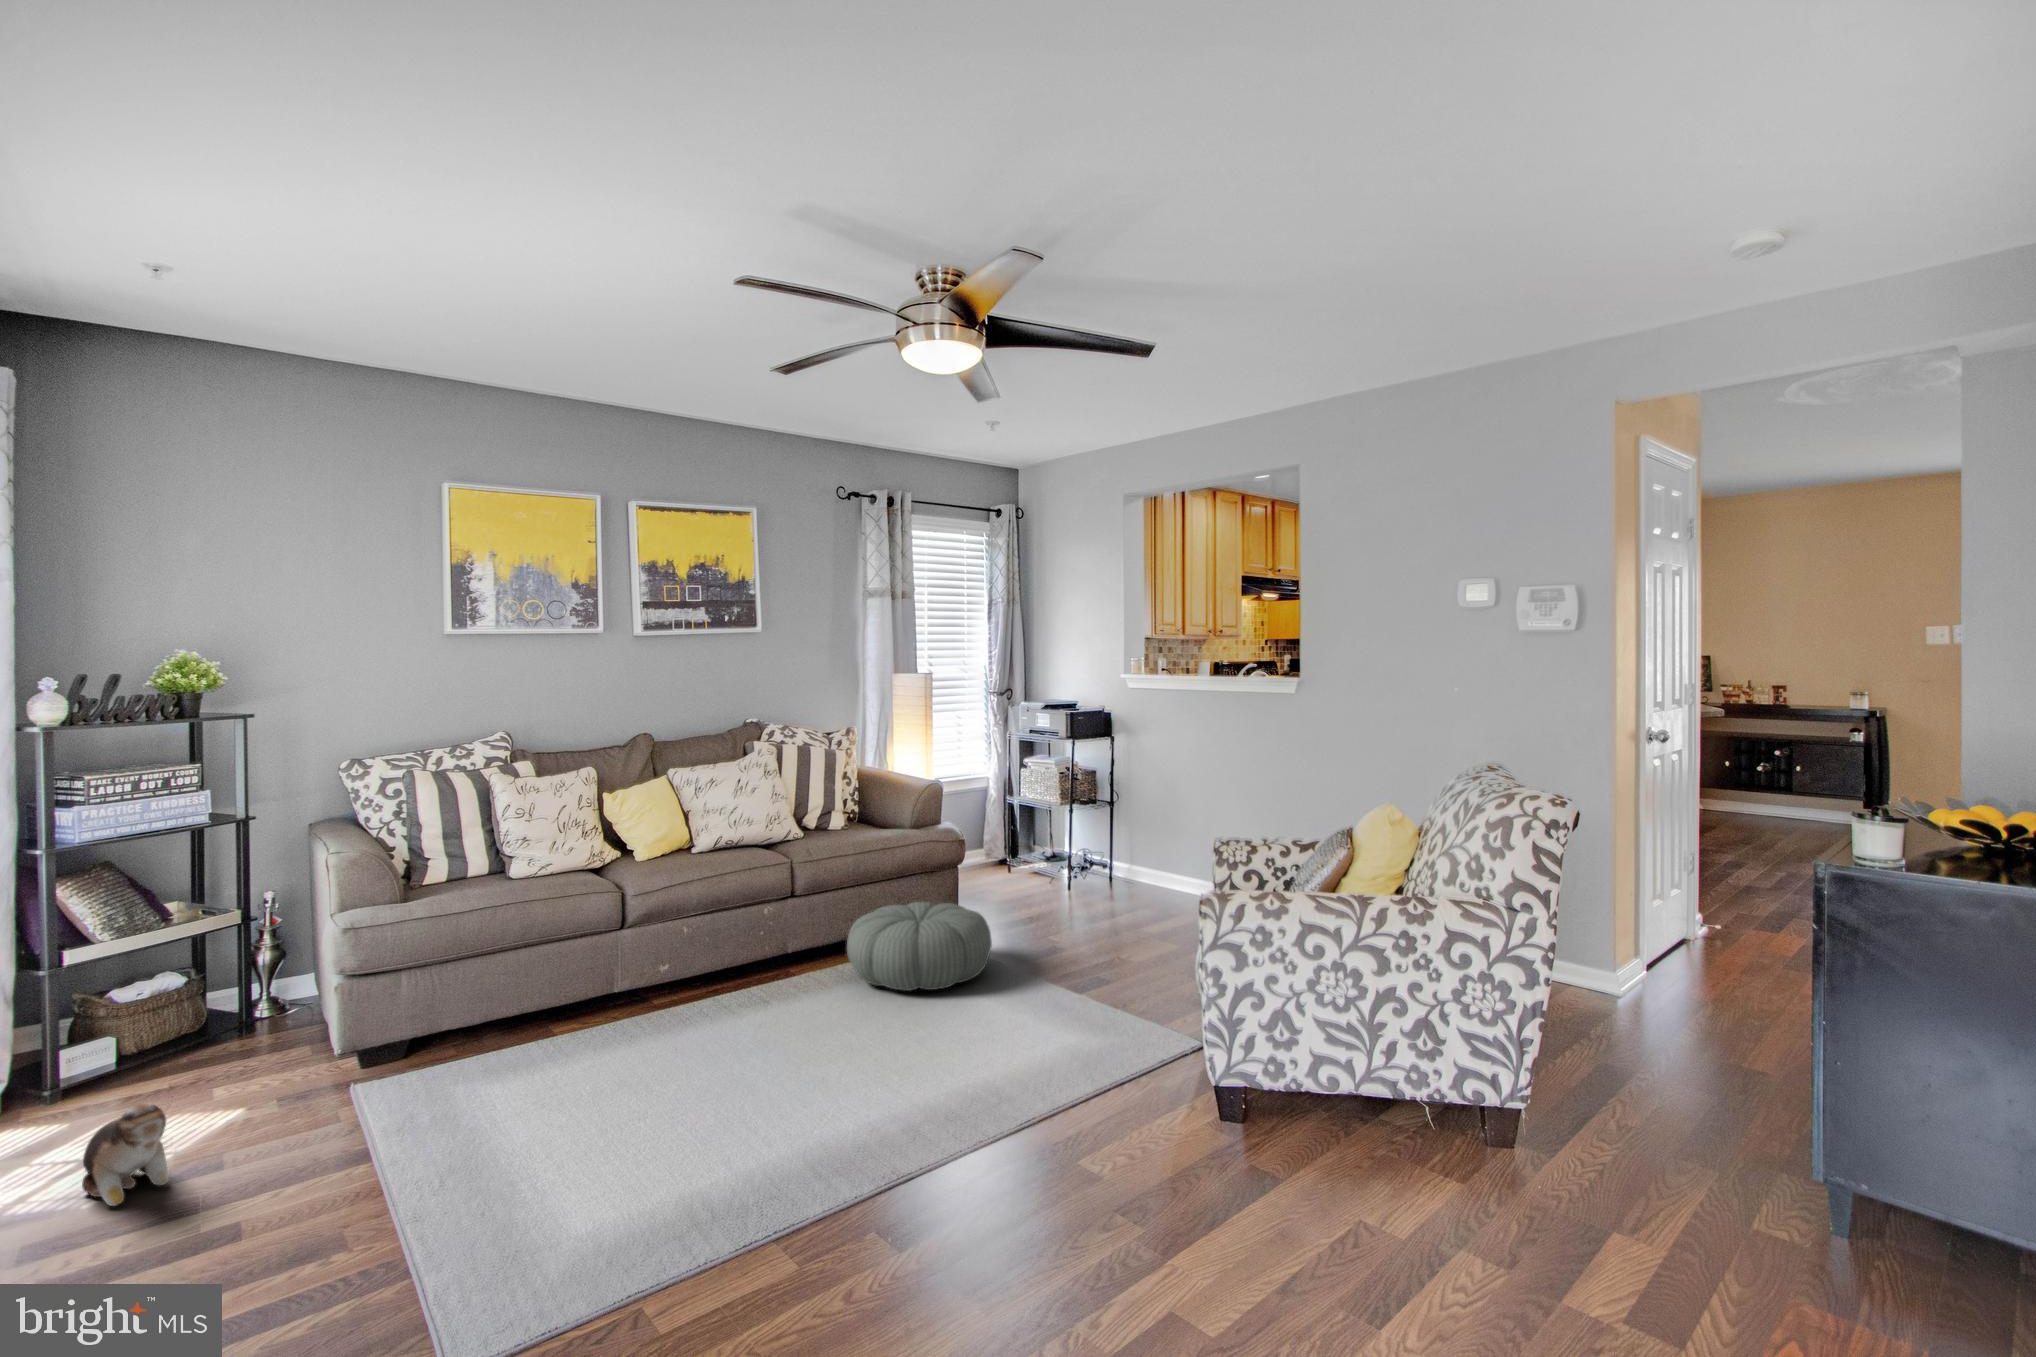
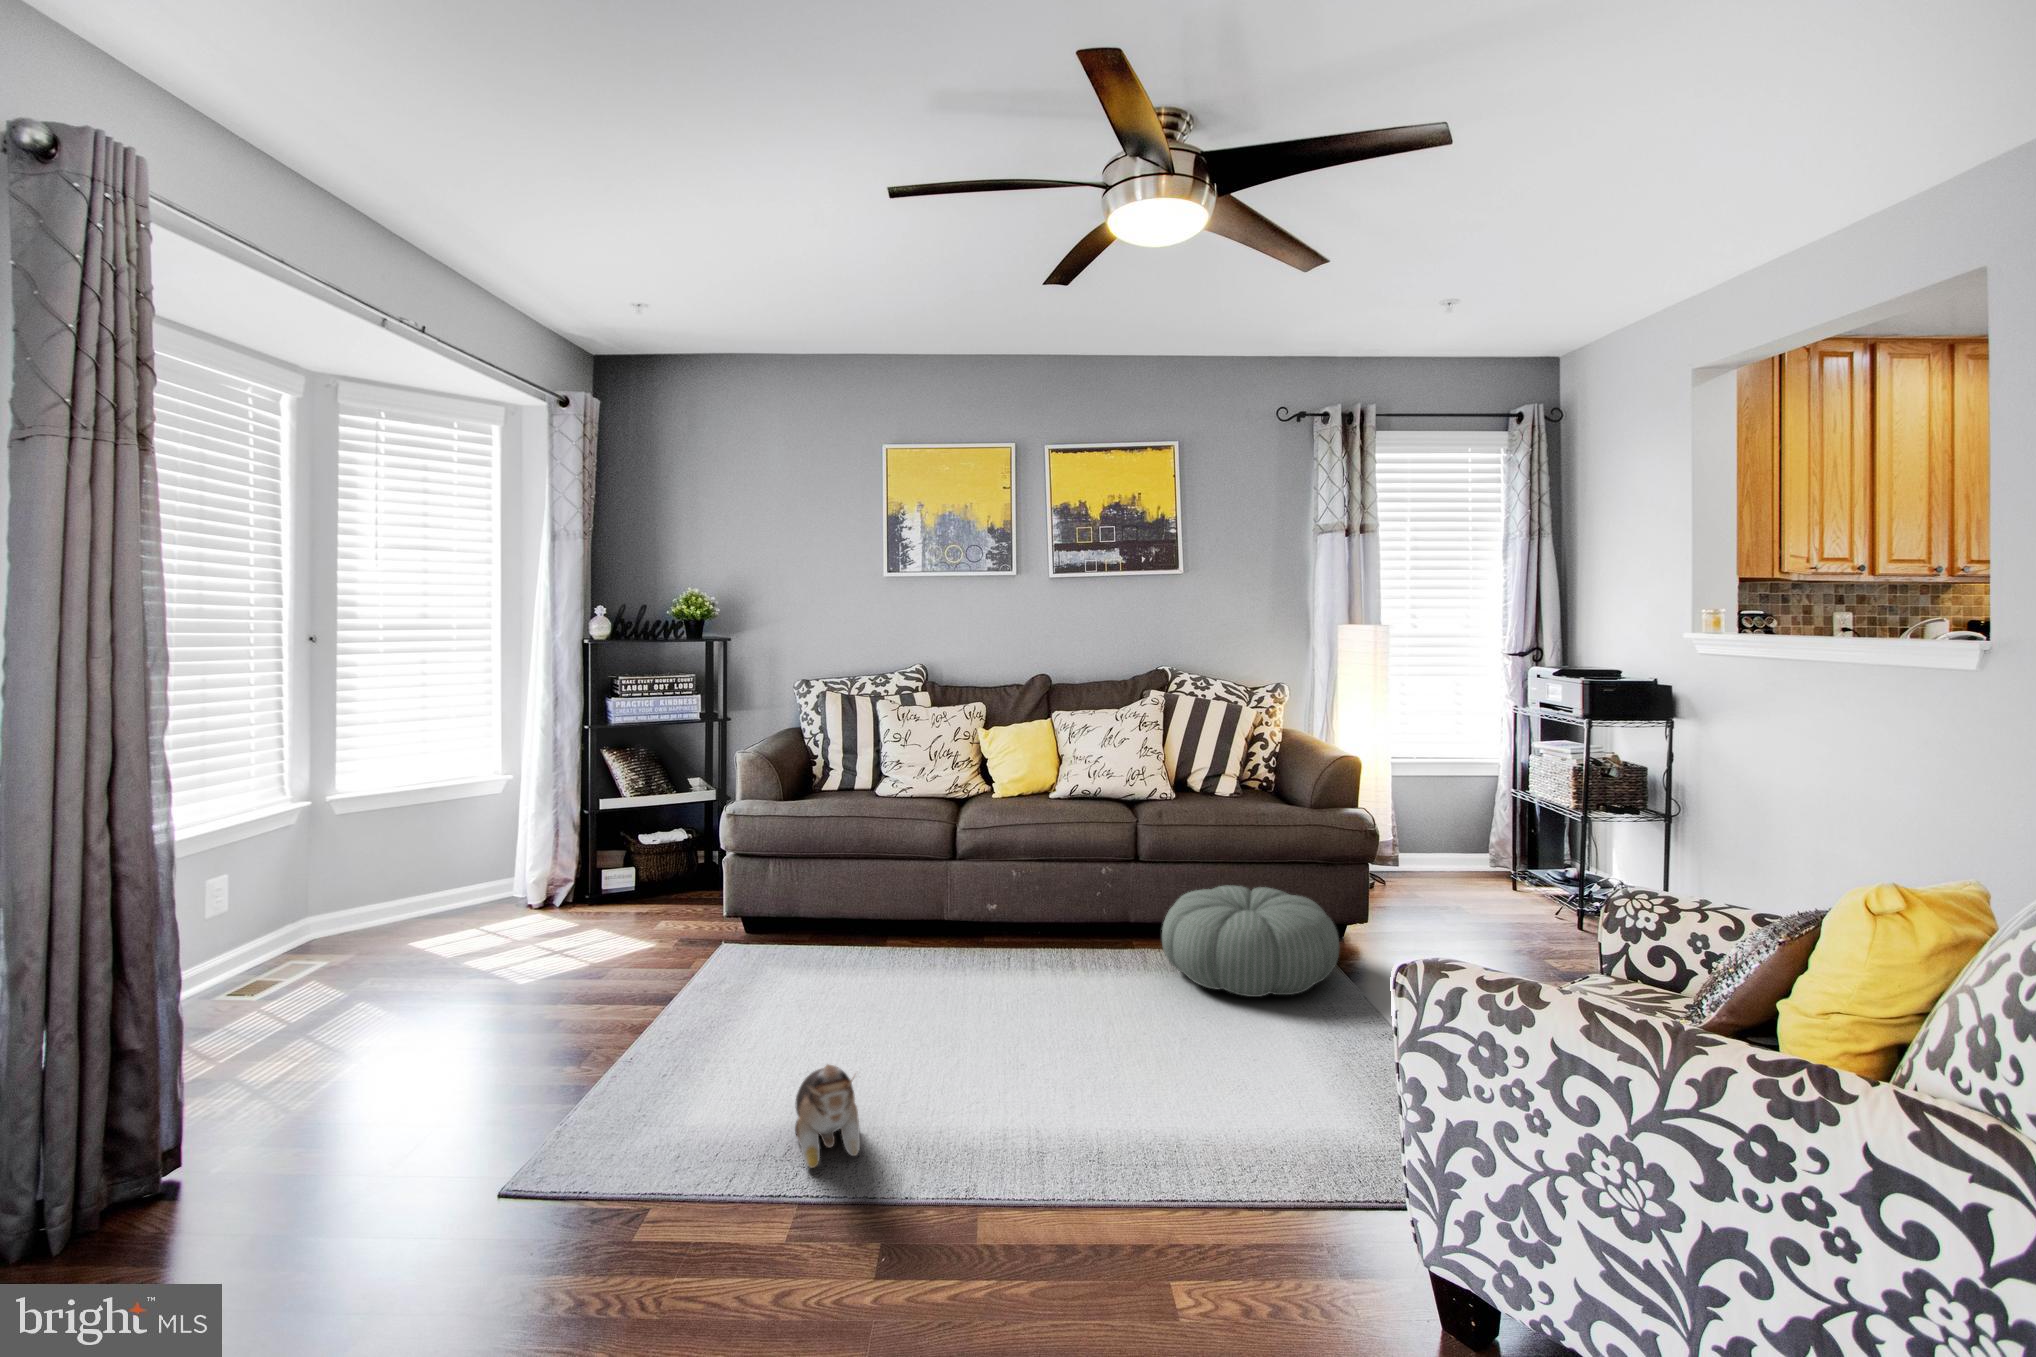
plush toy: present [82,1103,170,1206] -> present [795,1065,860,1168]

